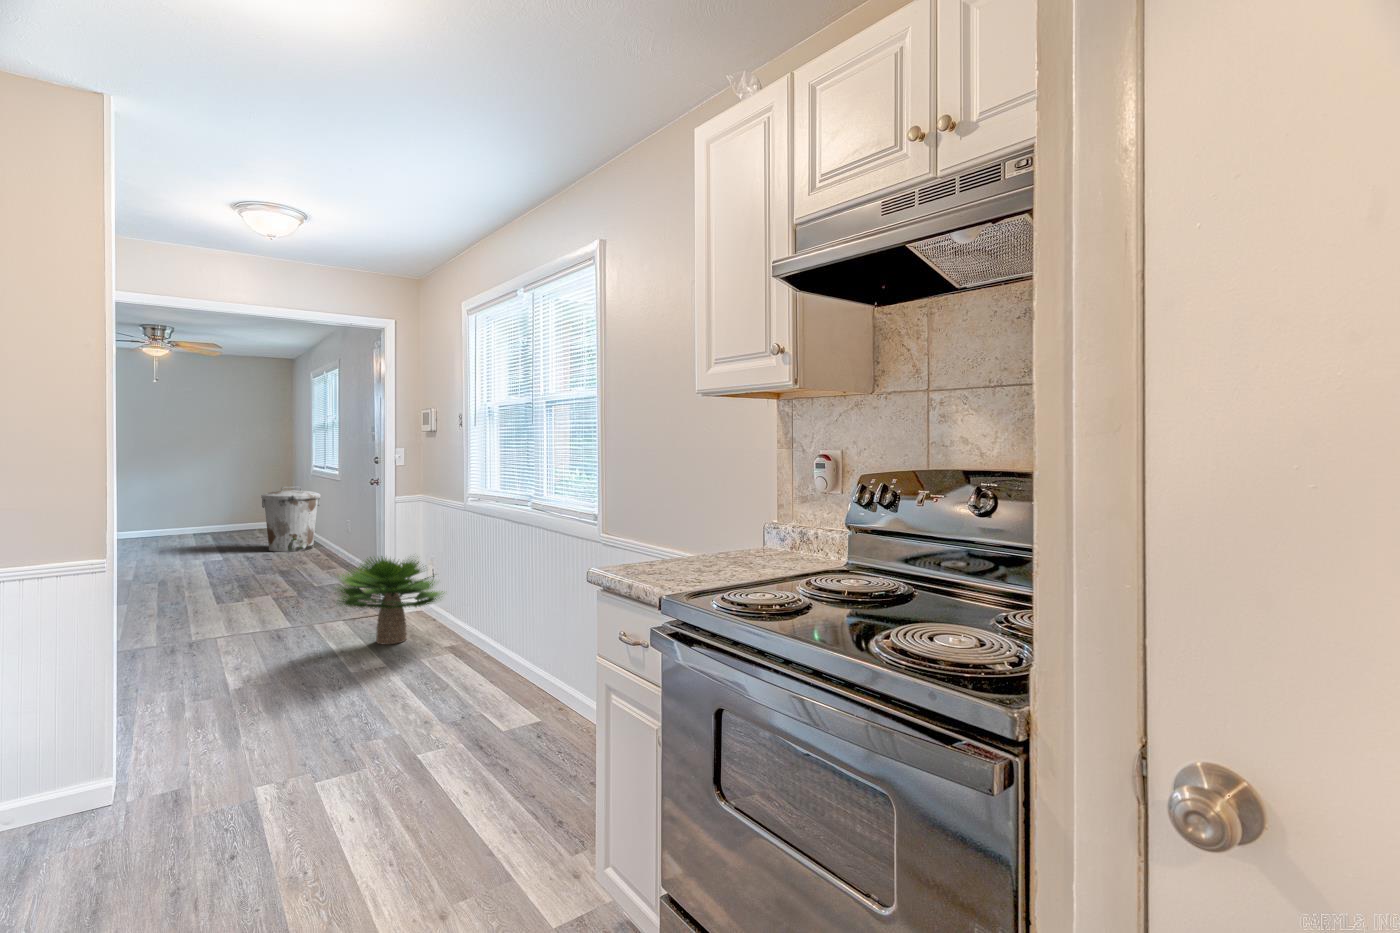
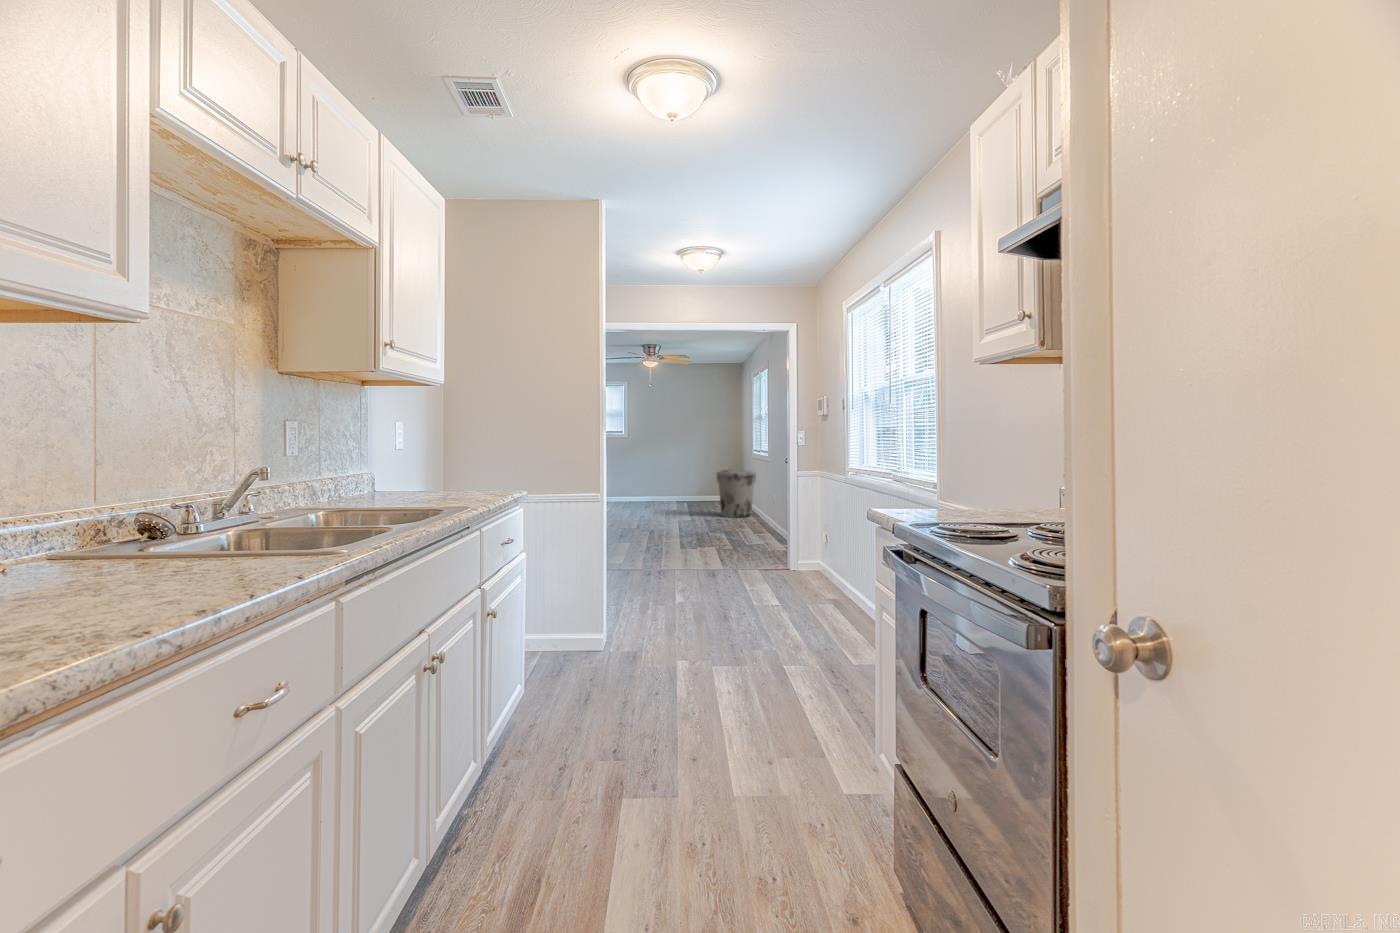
potted plant: present [339,556,445,644] -> none [744,515,833,589]

